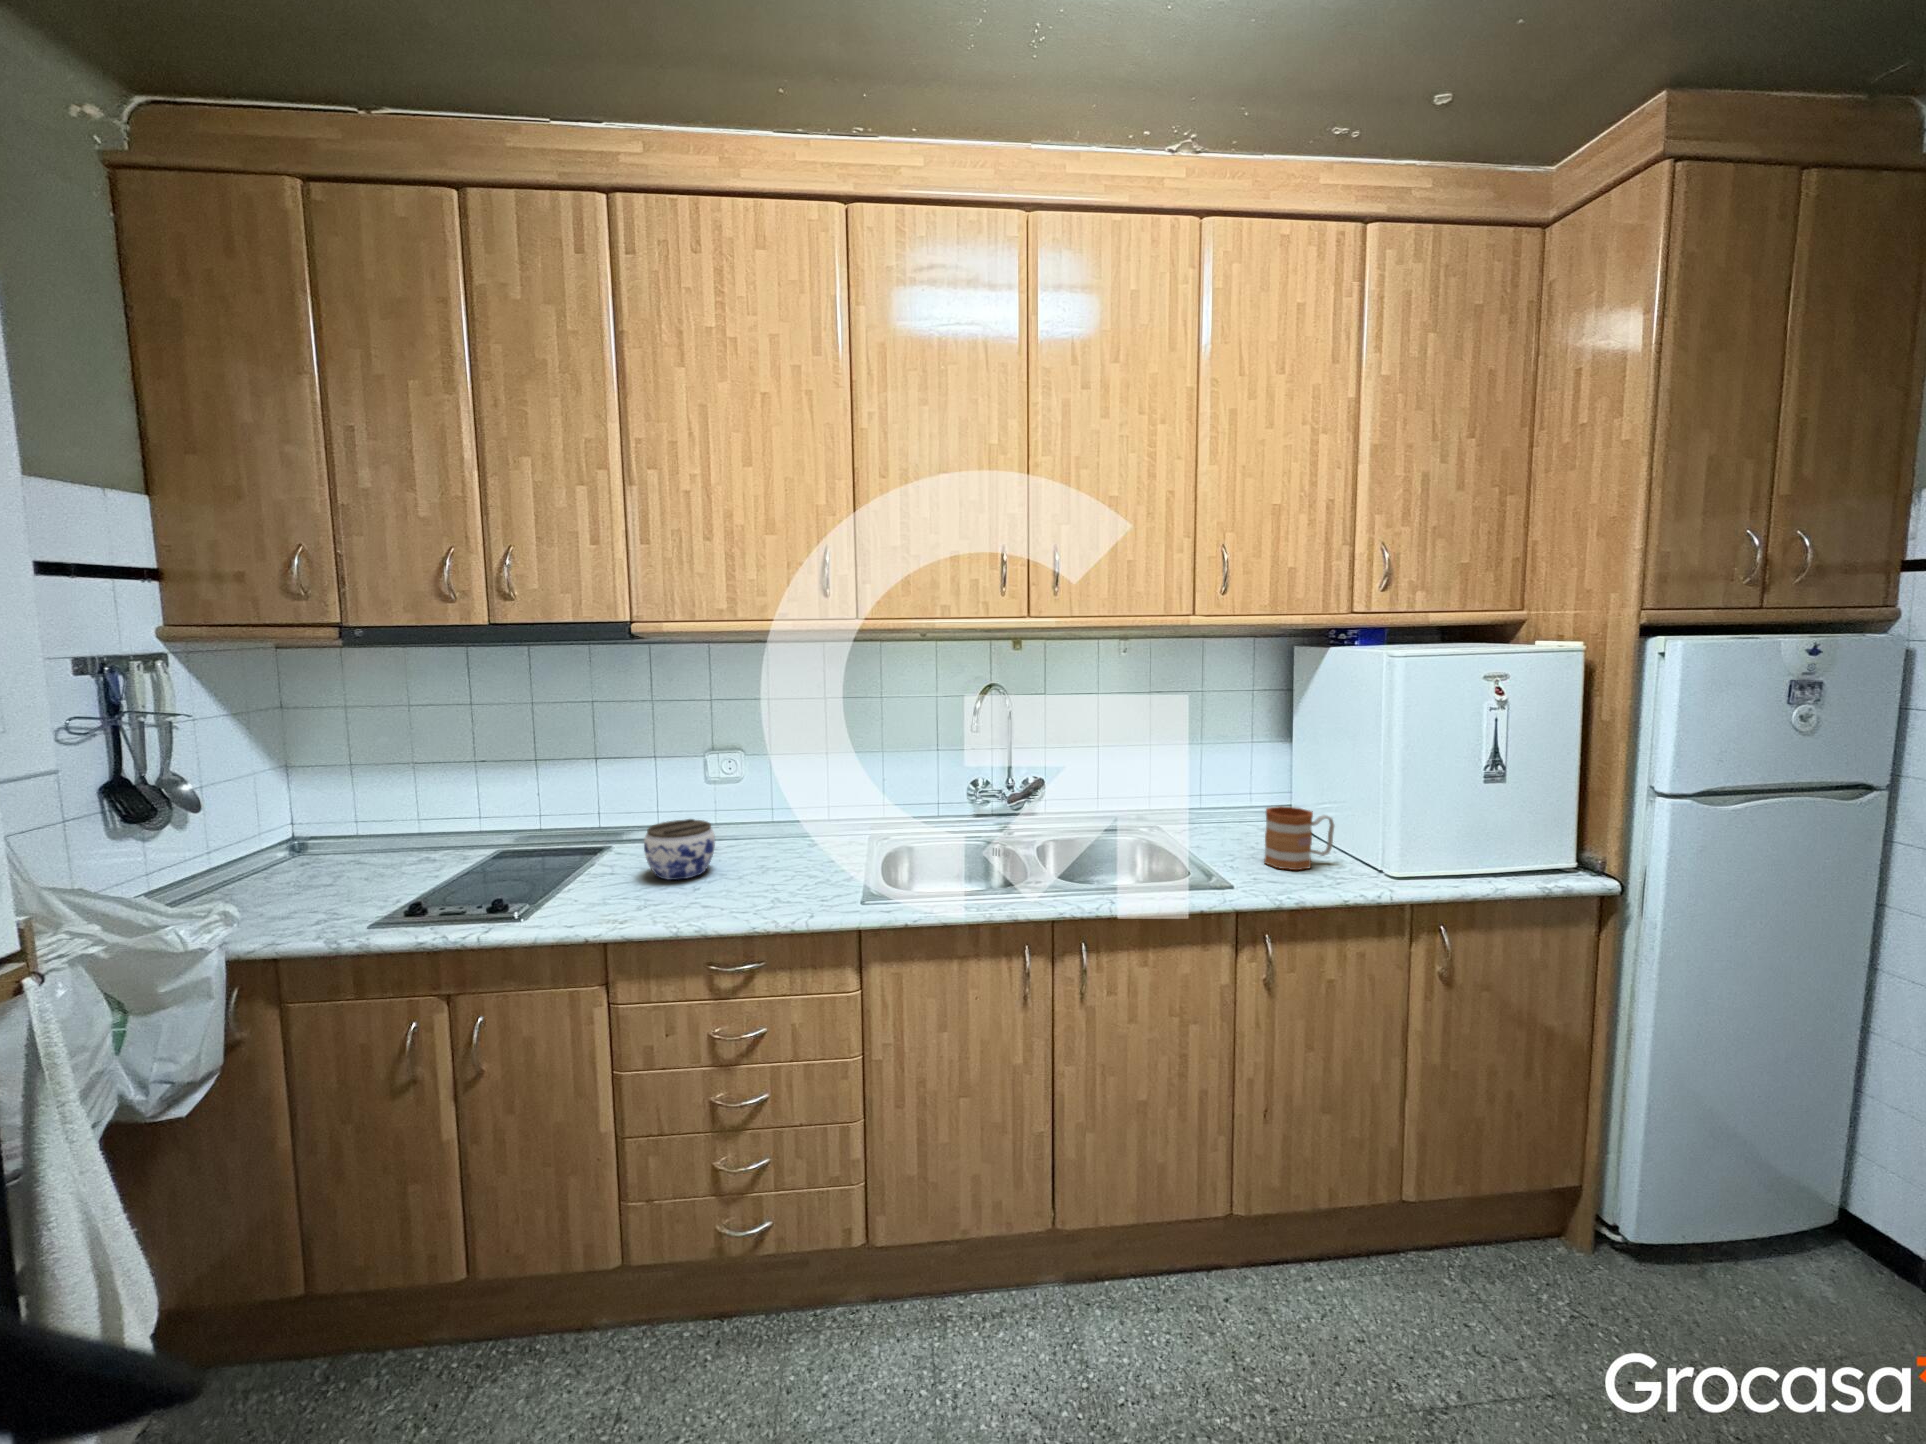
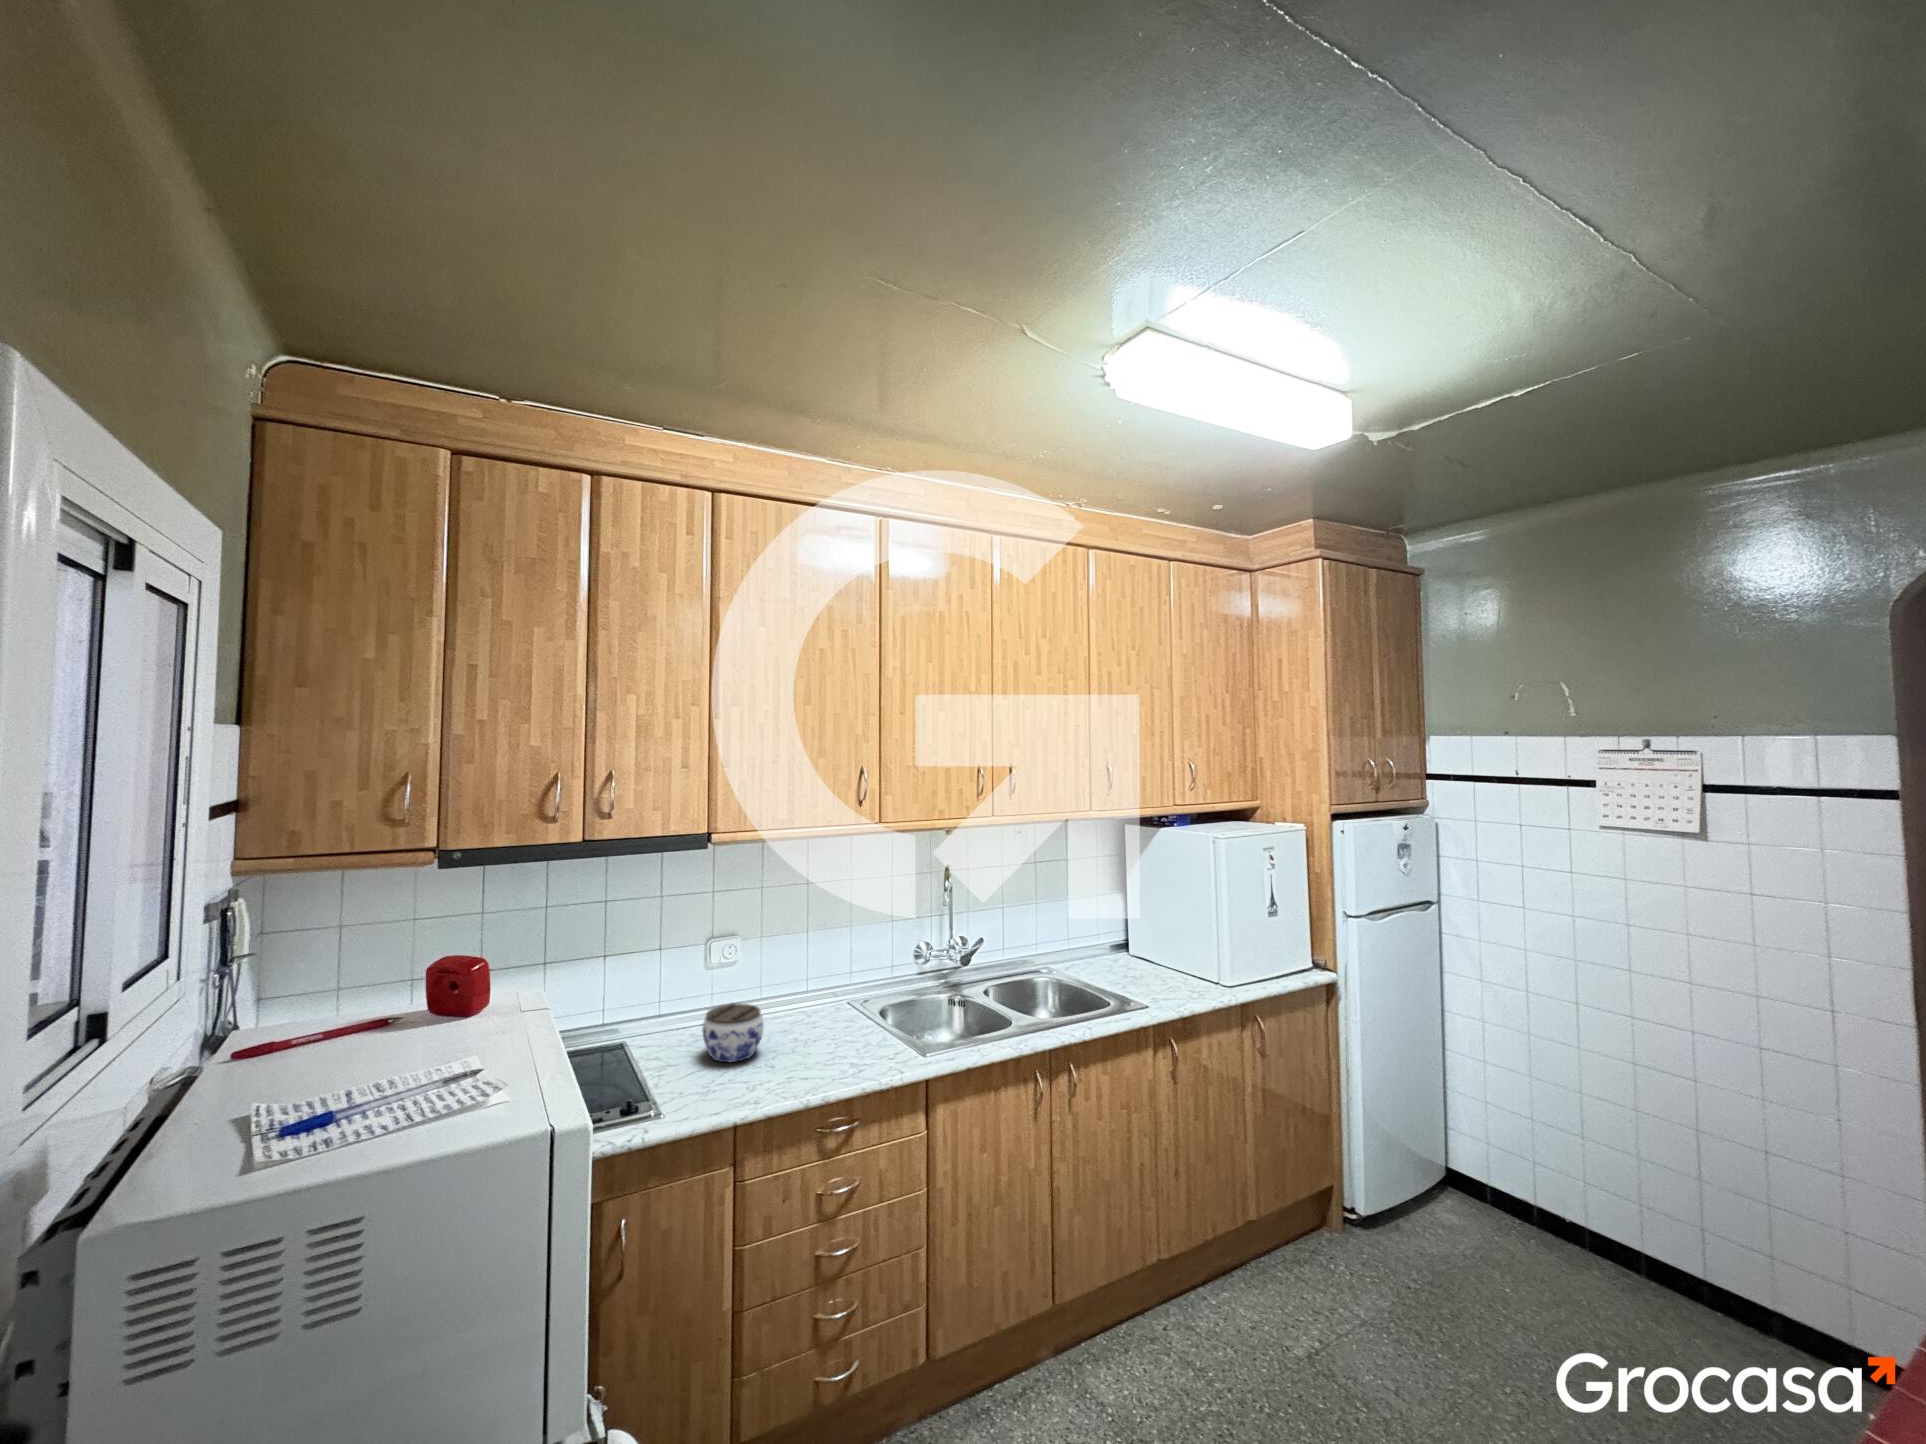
mug: present [1264,806,1334,870] -> none [1139,944,1182,990]

